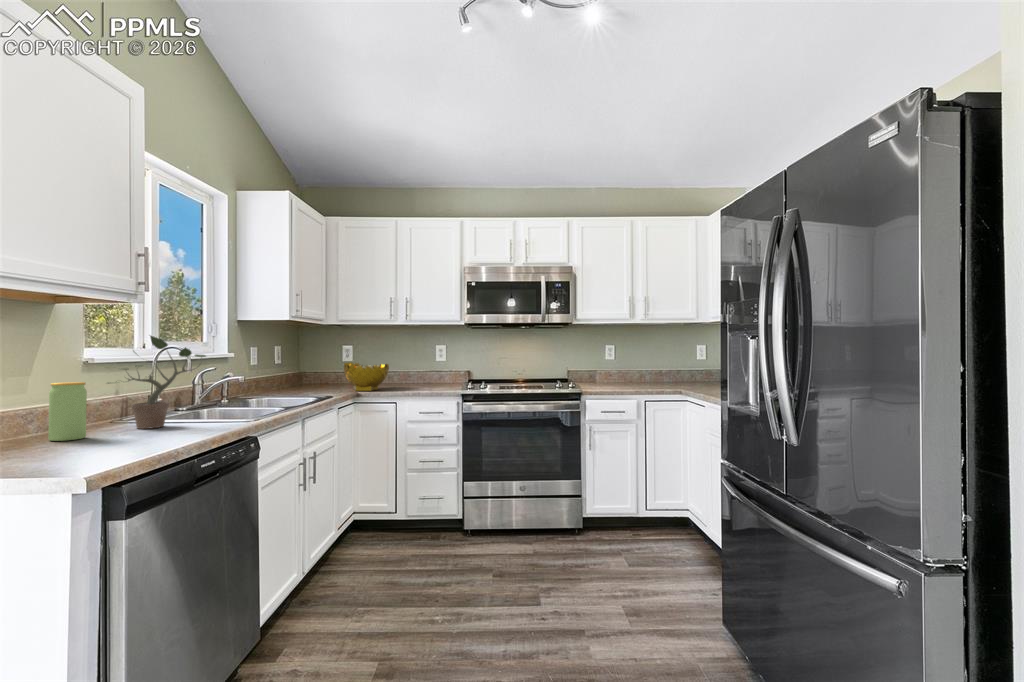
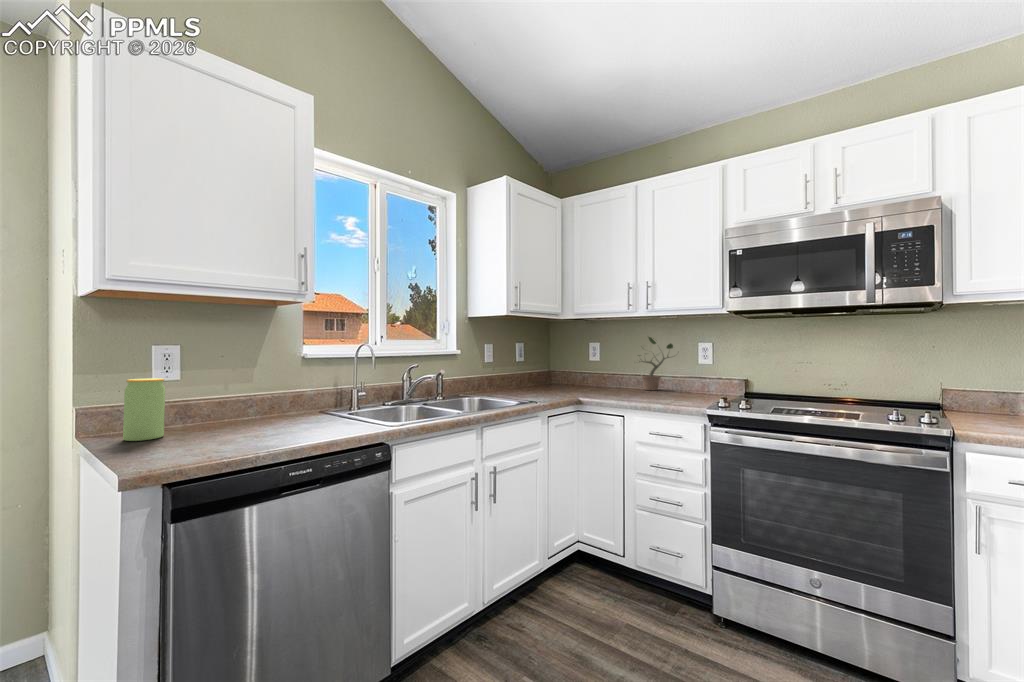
potted plant: present [108,336,206,429] -> present [639,337,673,390]
decorative bowl: present [344,363,389,391] -> none [569,362,621,397]

